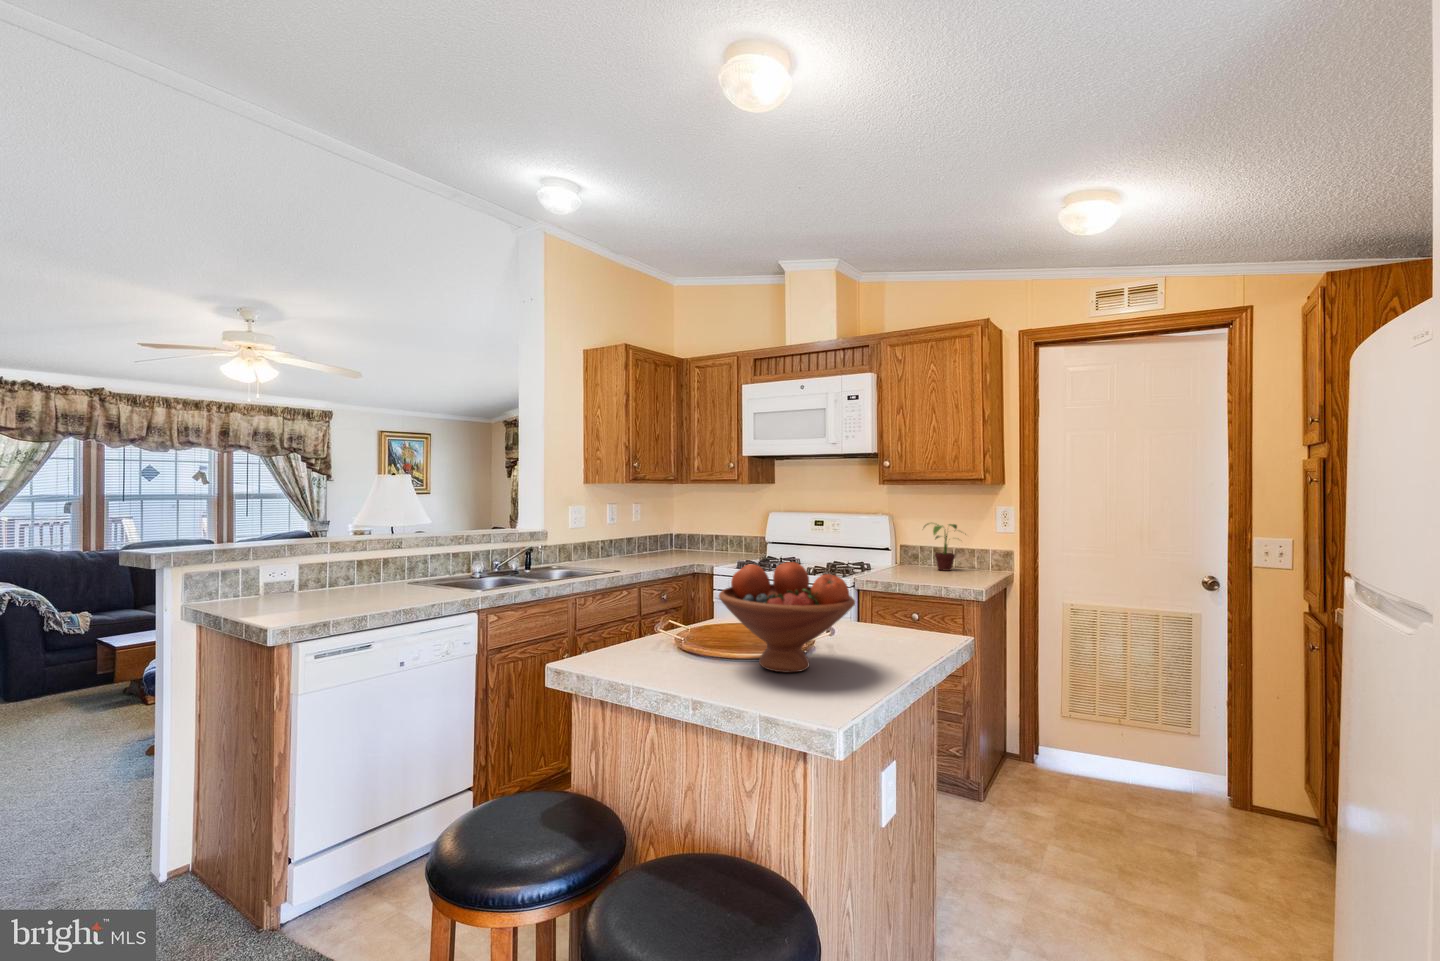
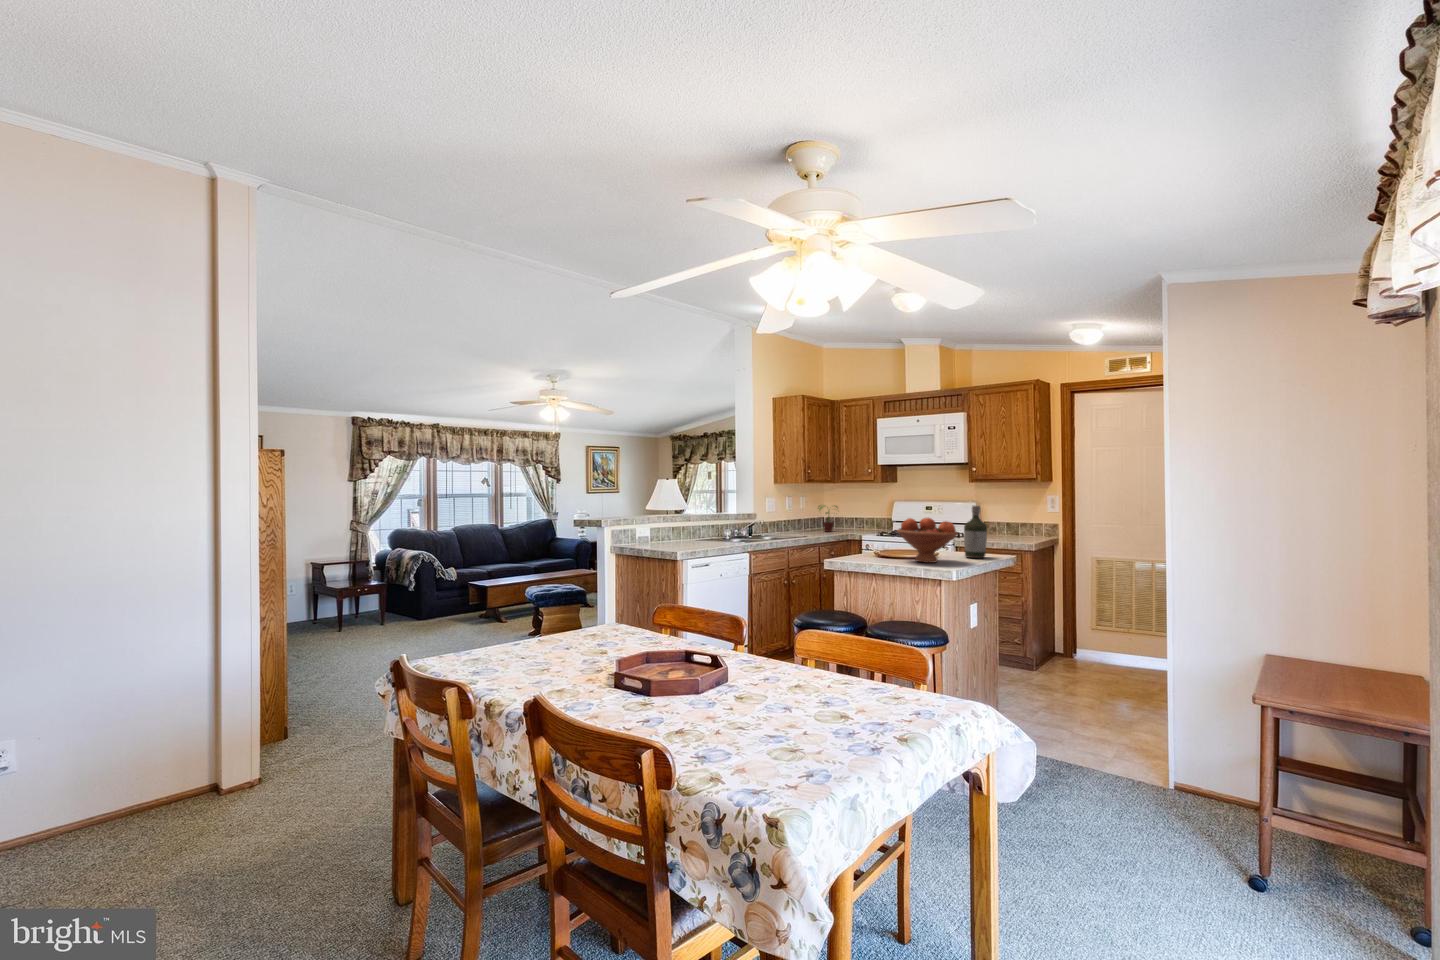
potted plant: present [924,523,957,571] -> present [818,505,837,532]
bottle: none [869,533,916,648] -> present [964,506,987,558]

